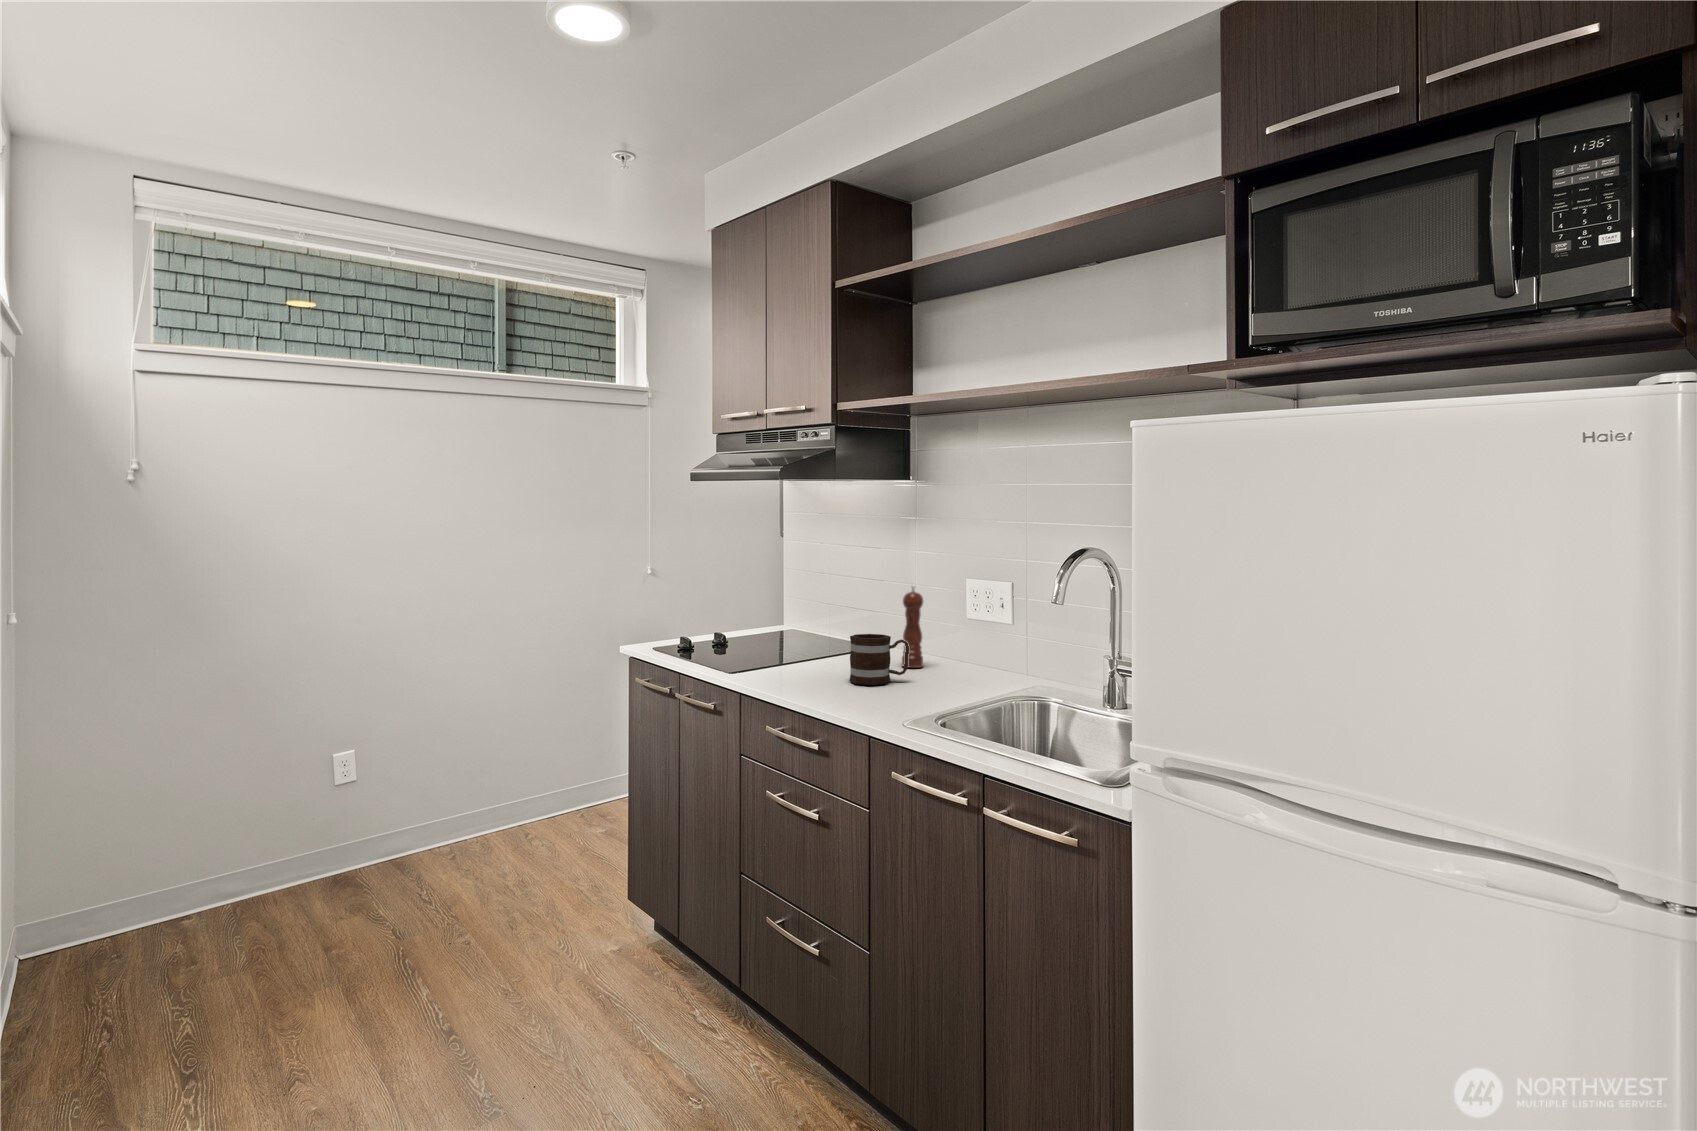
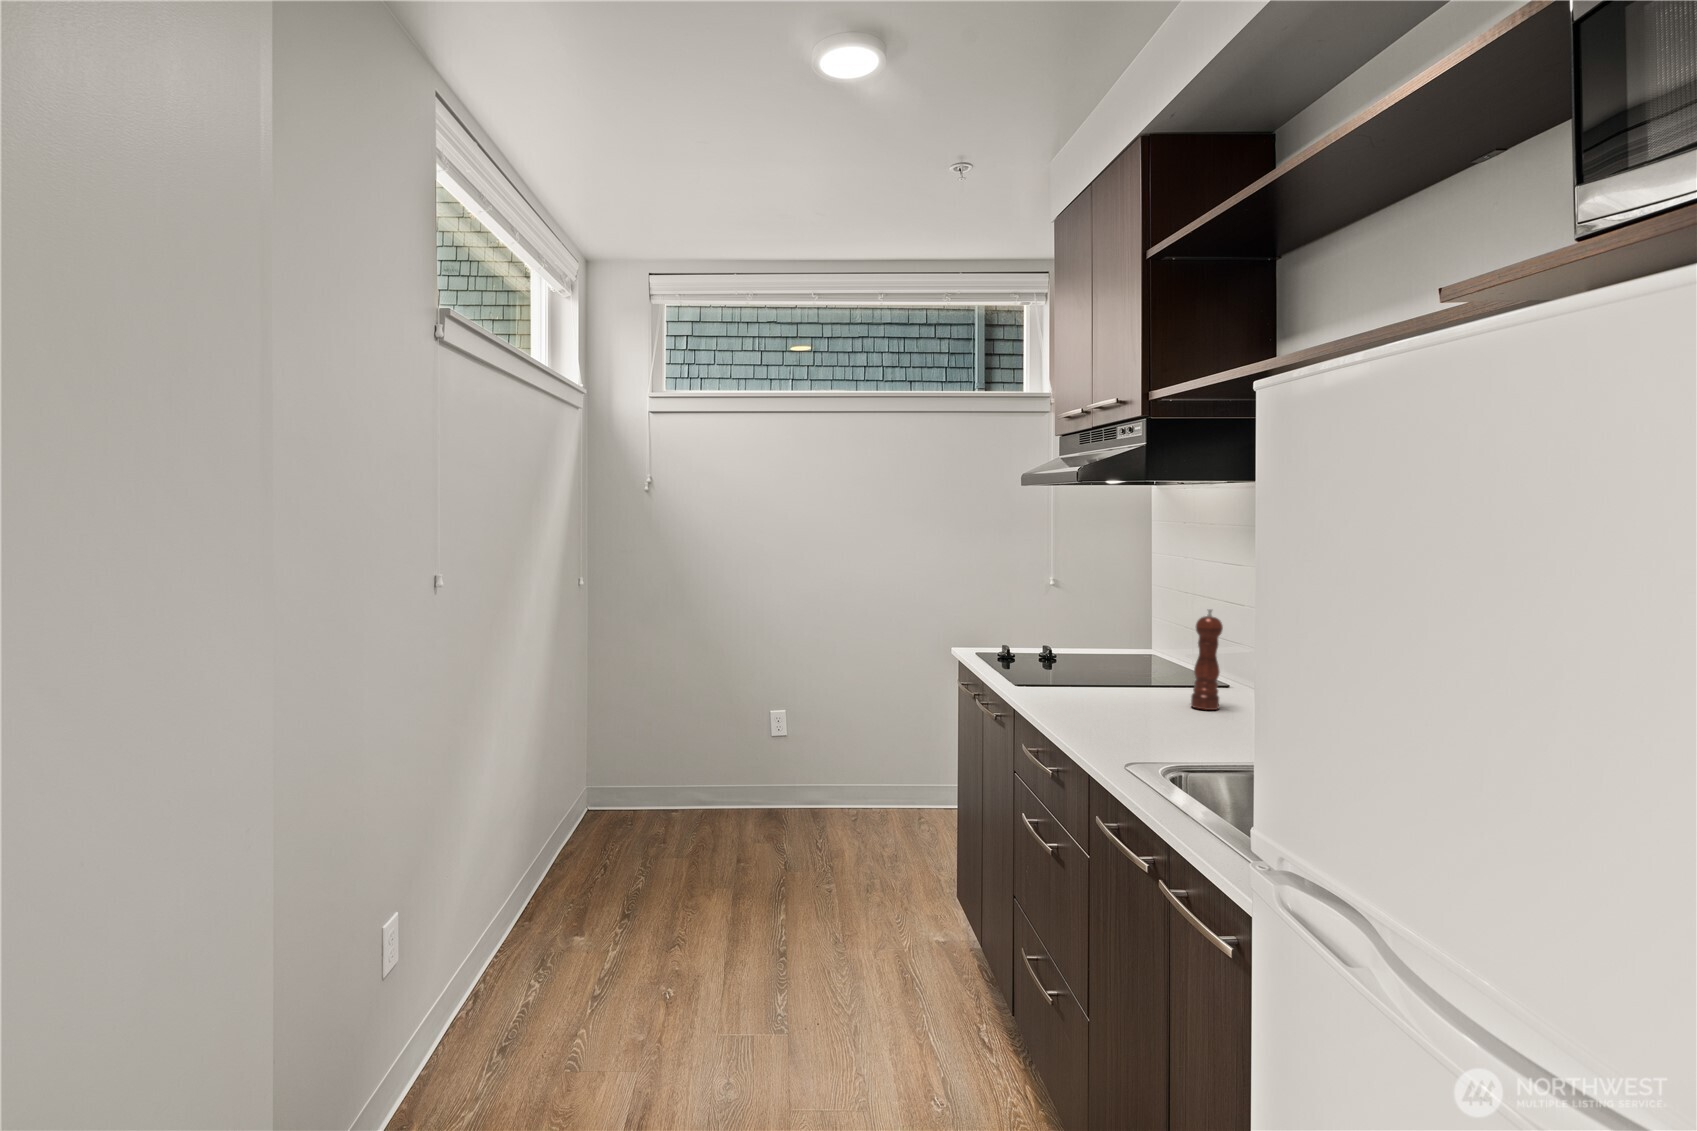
mug: present [850,634,909,685] -> none [1091,657,1161,718]

